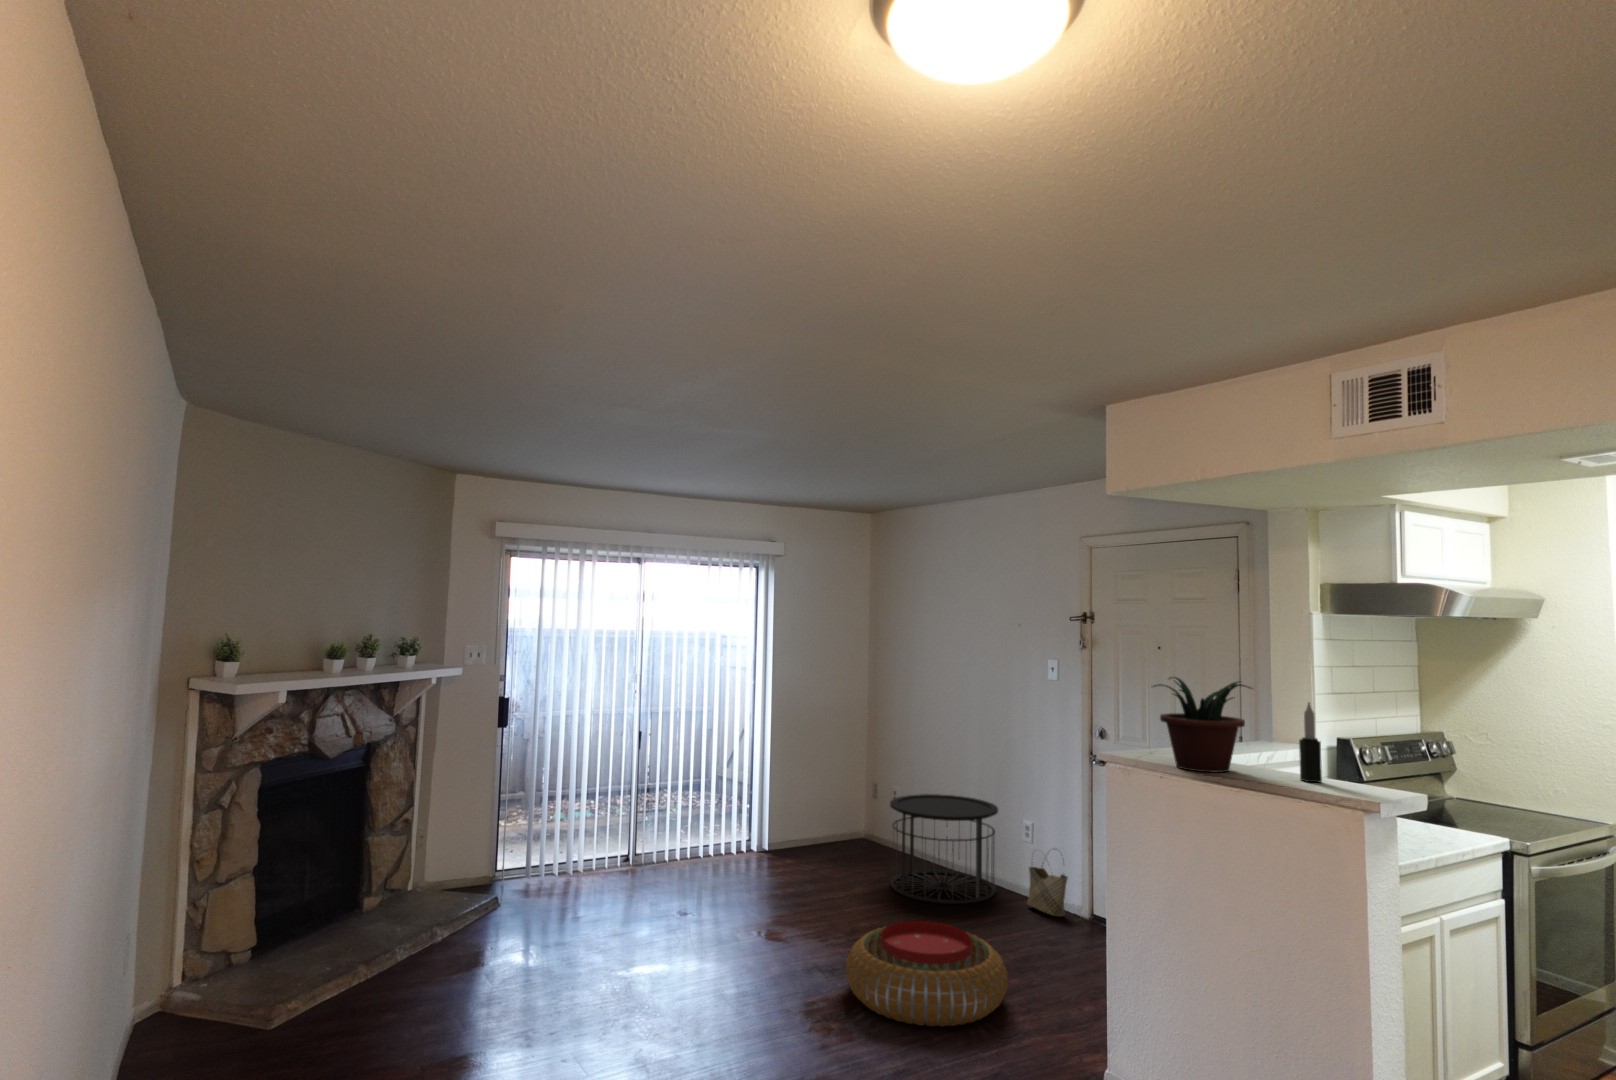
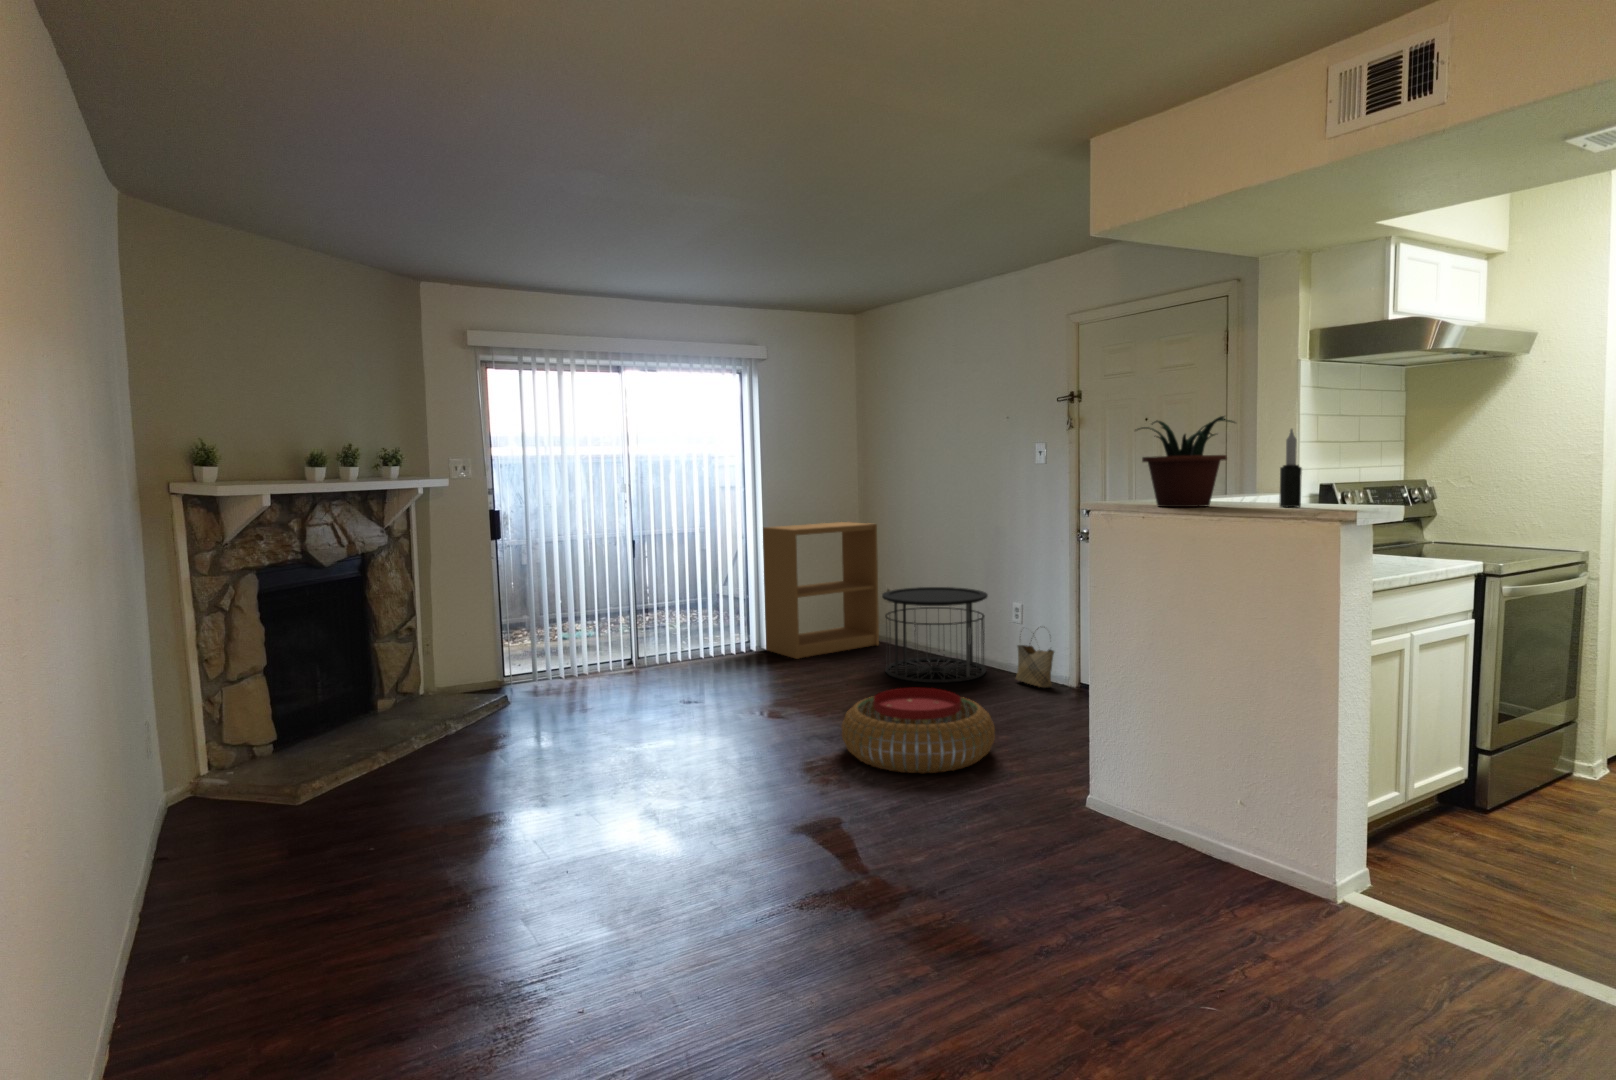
bookshelf: none [767,716,886,864] -> present [763,522,879,659]

